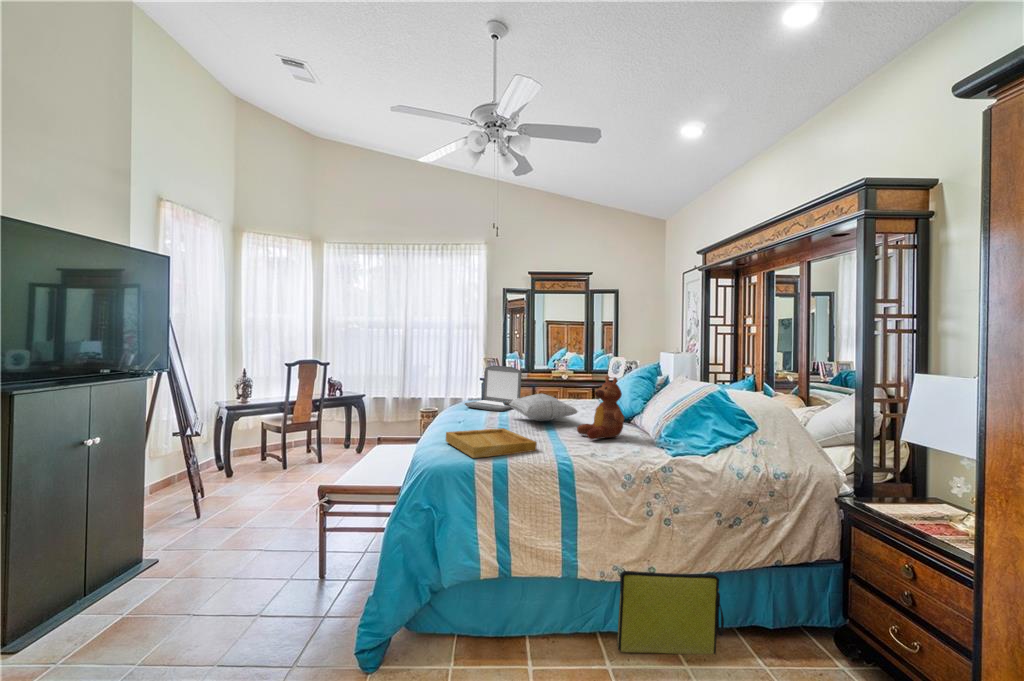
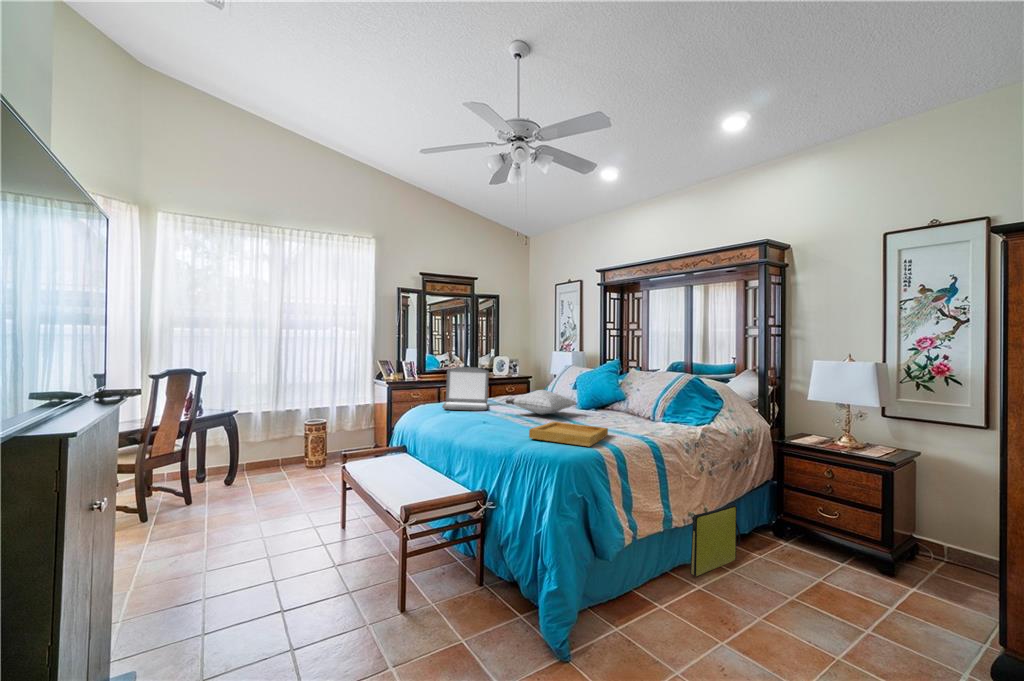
teddy bear: present [577,376,624,440] -> none [598,371,640,423]

